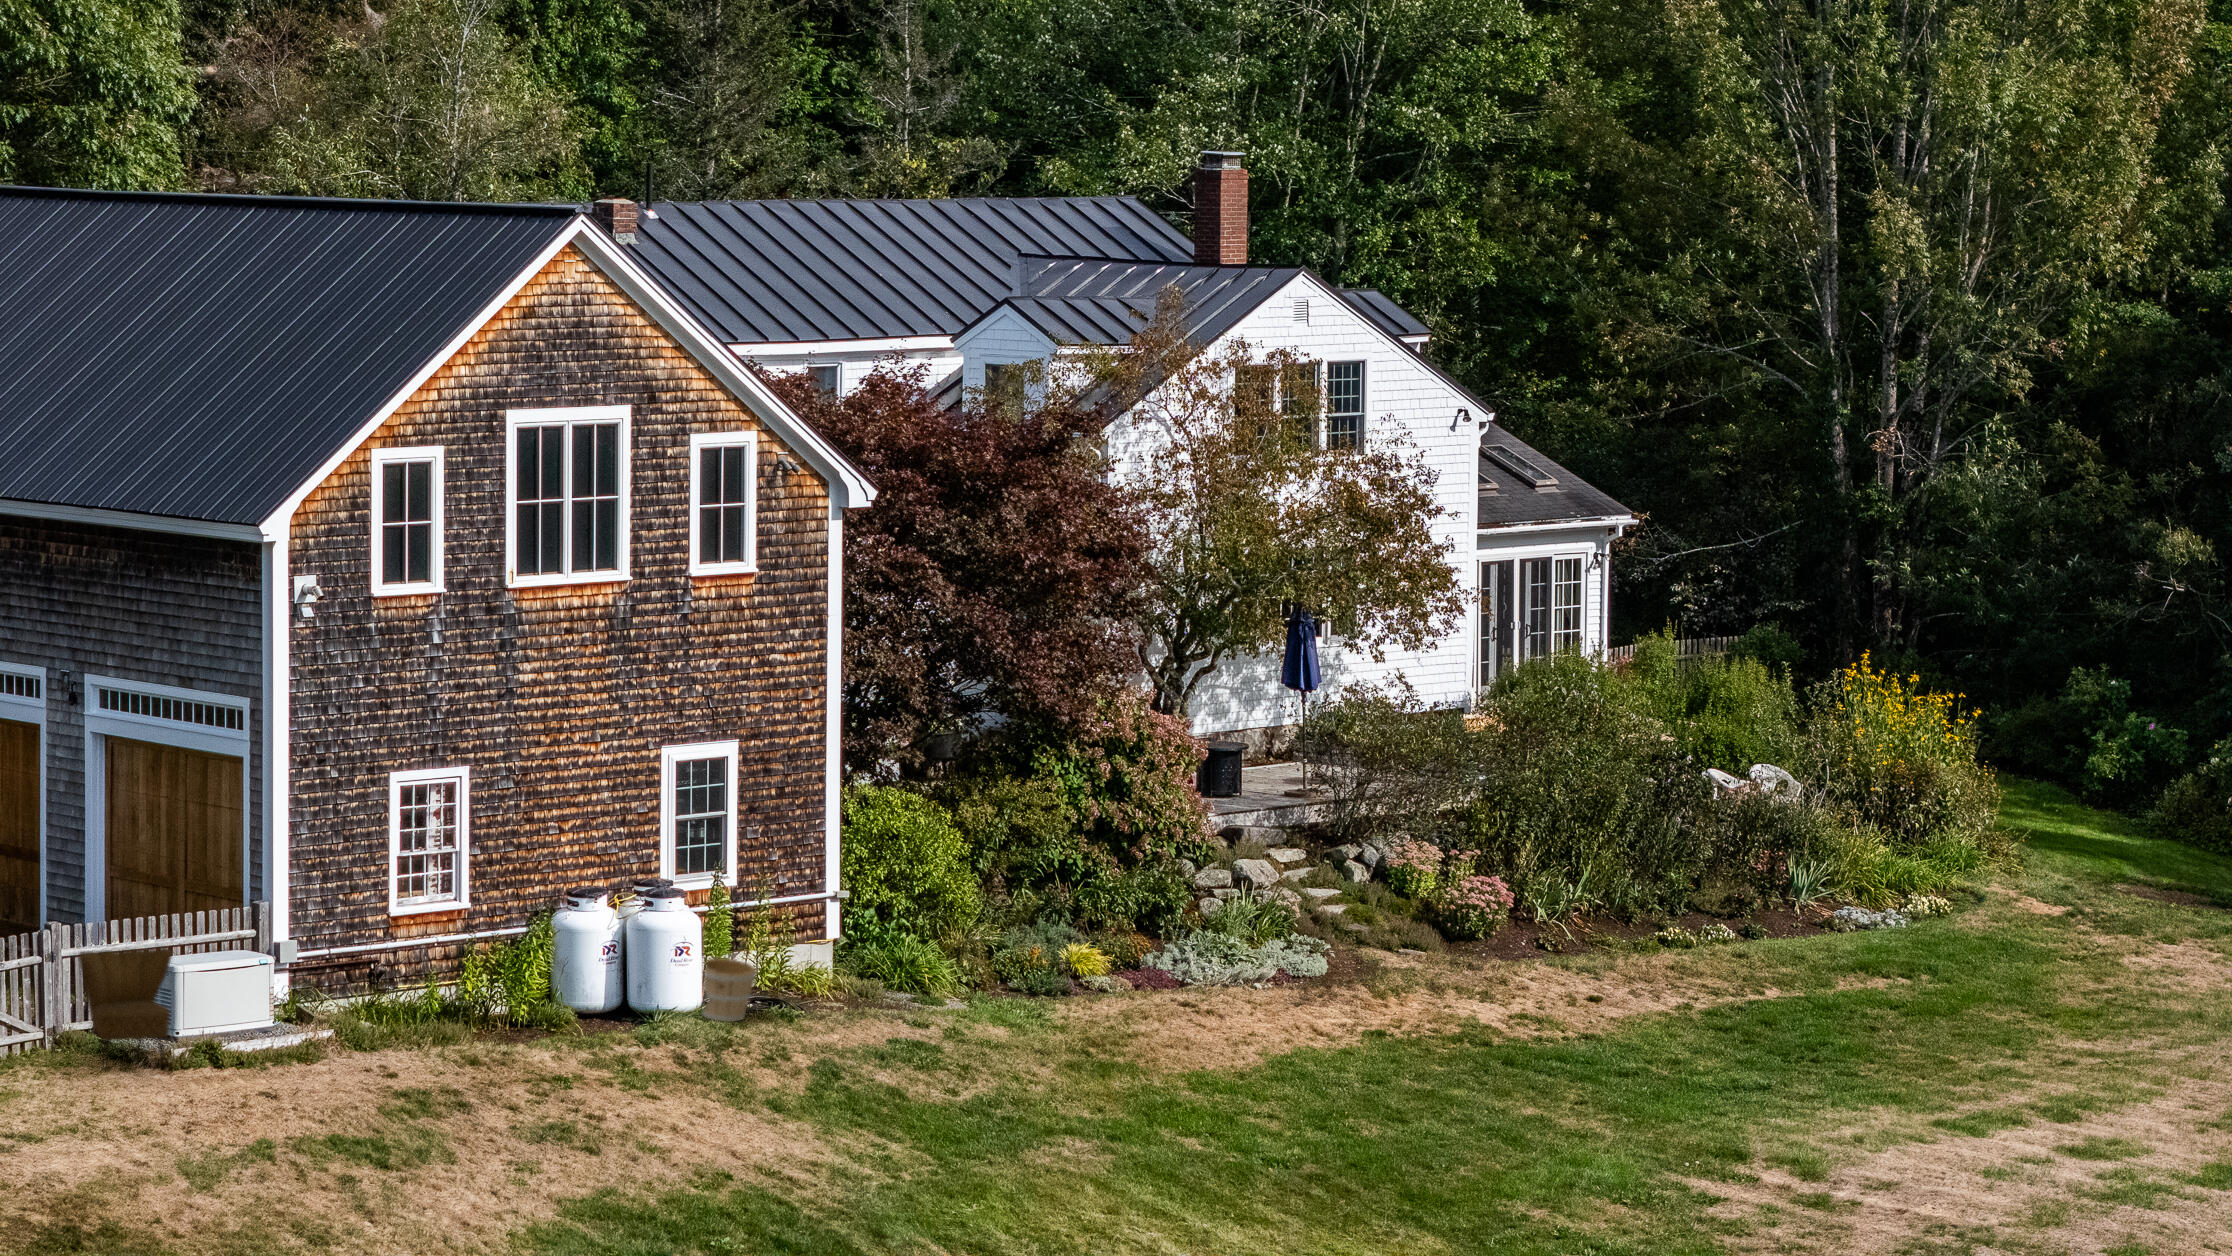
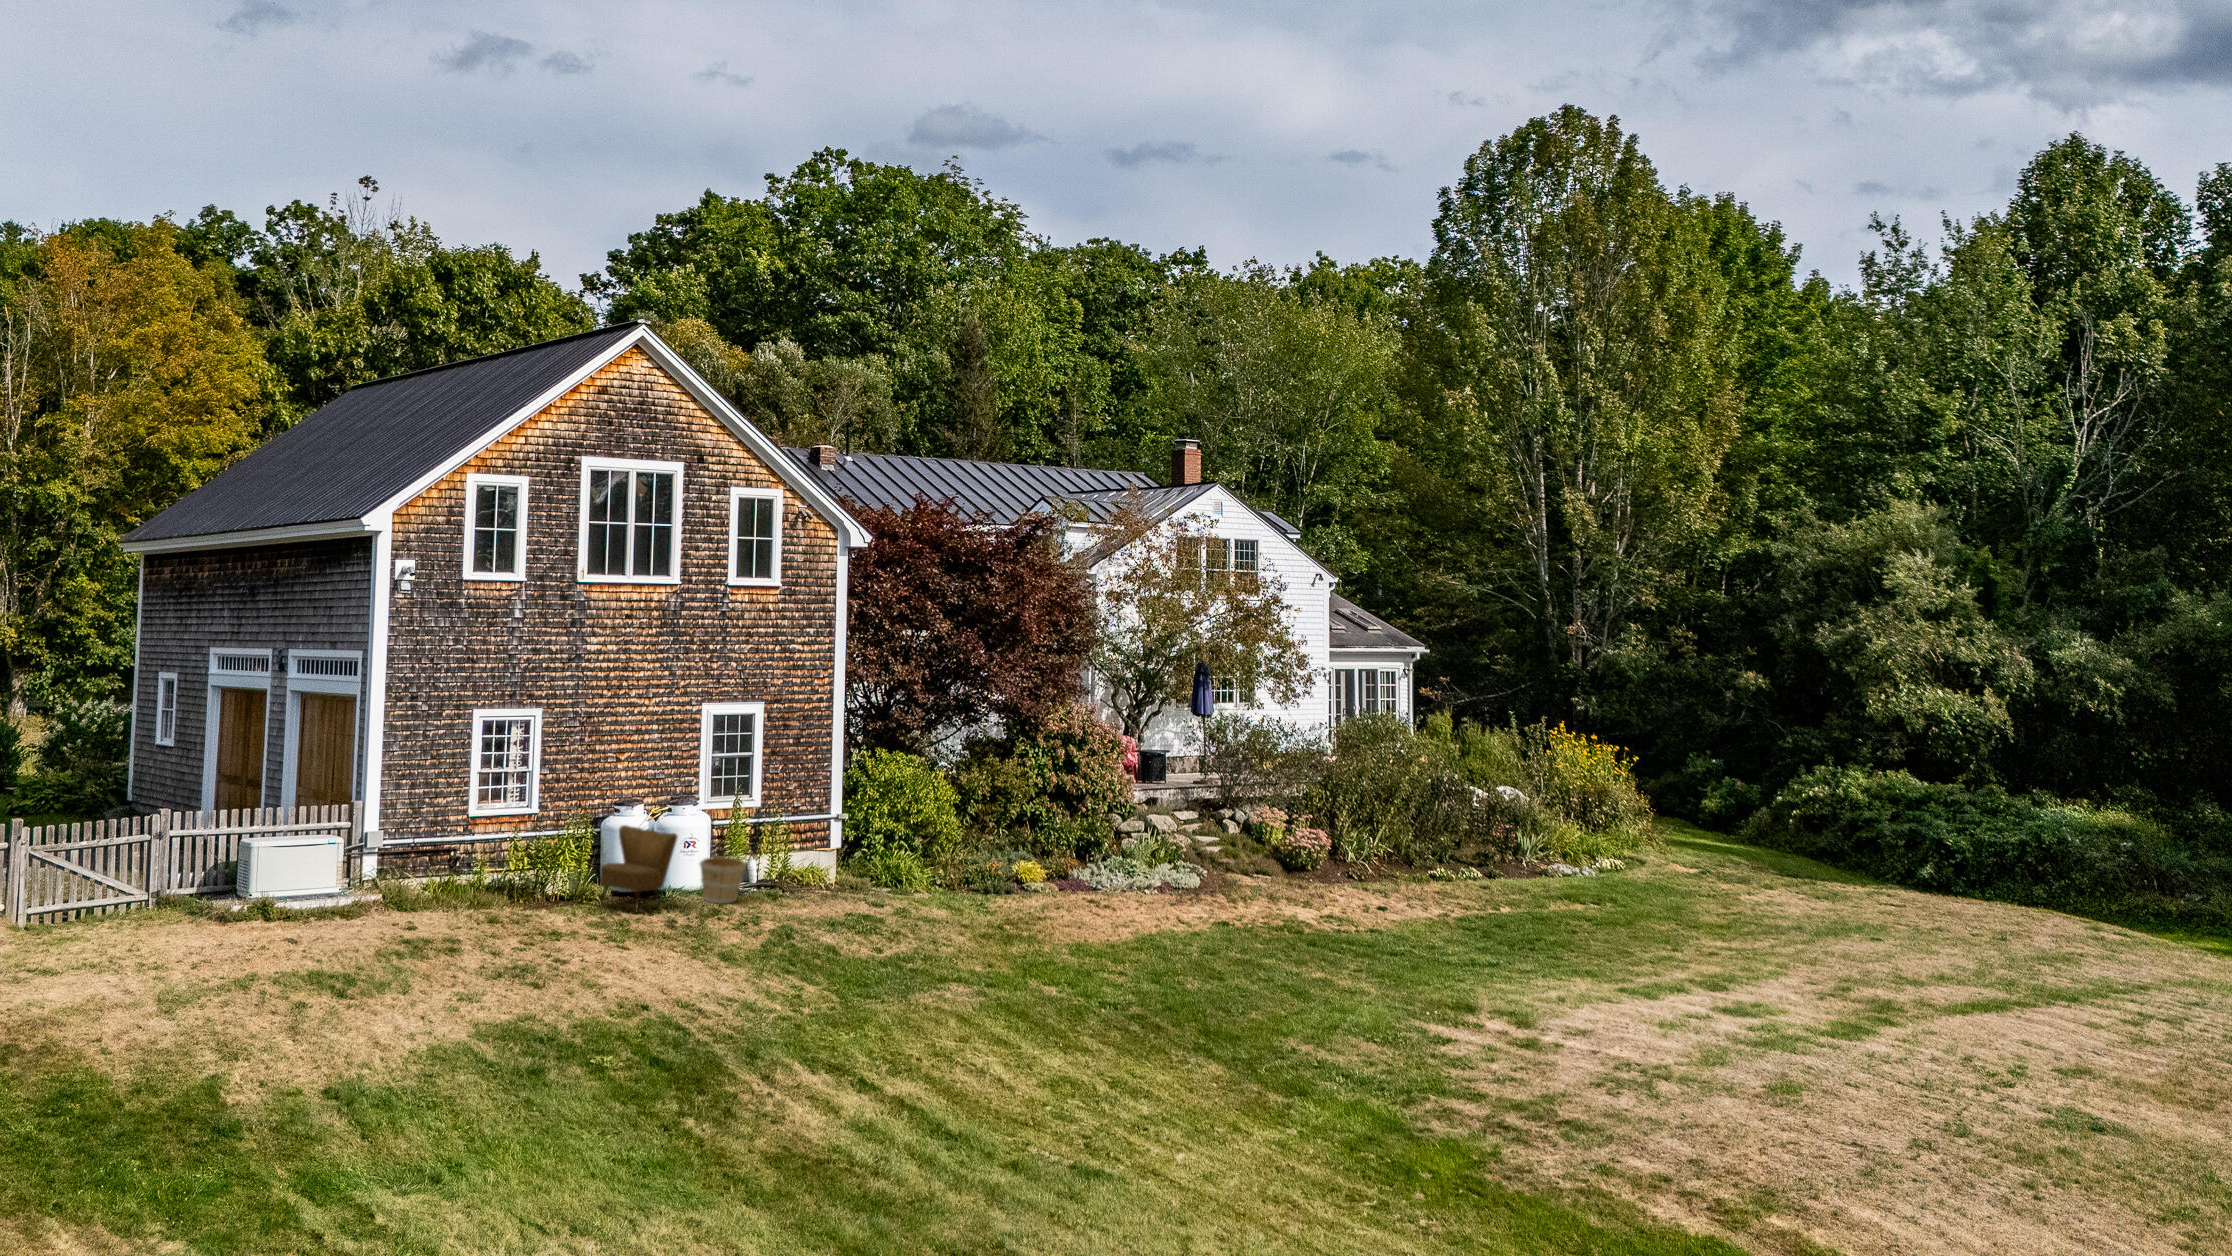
armchair: present [79,948,172,1069] -> present [599,825,678,912]

